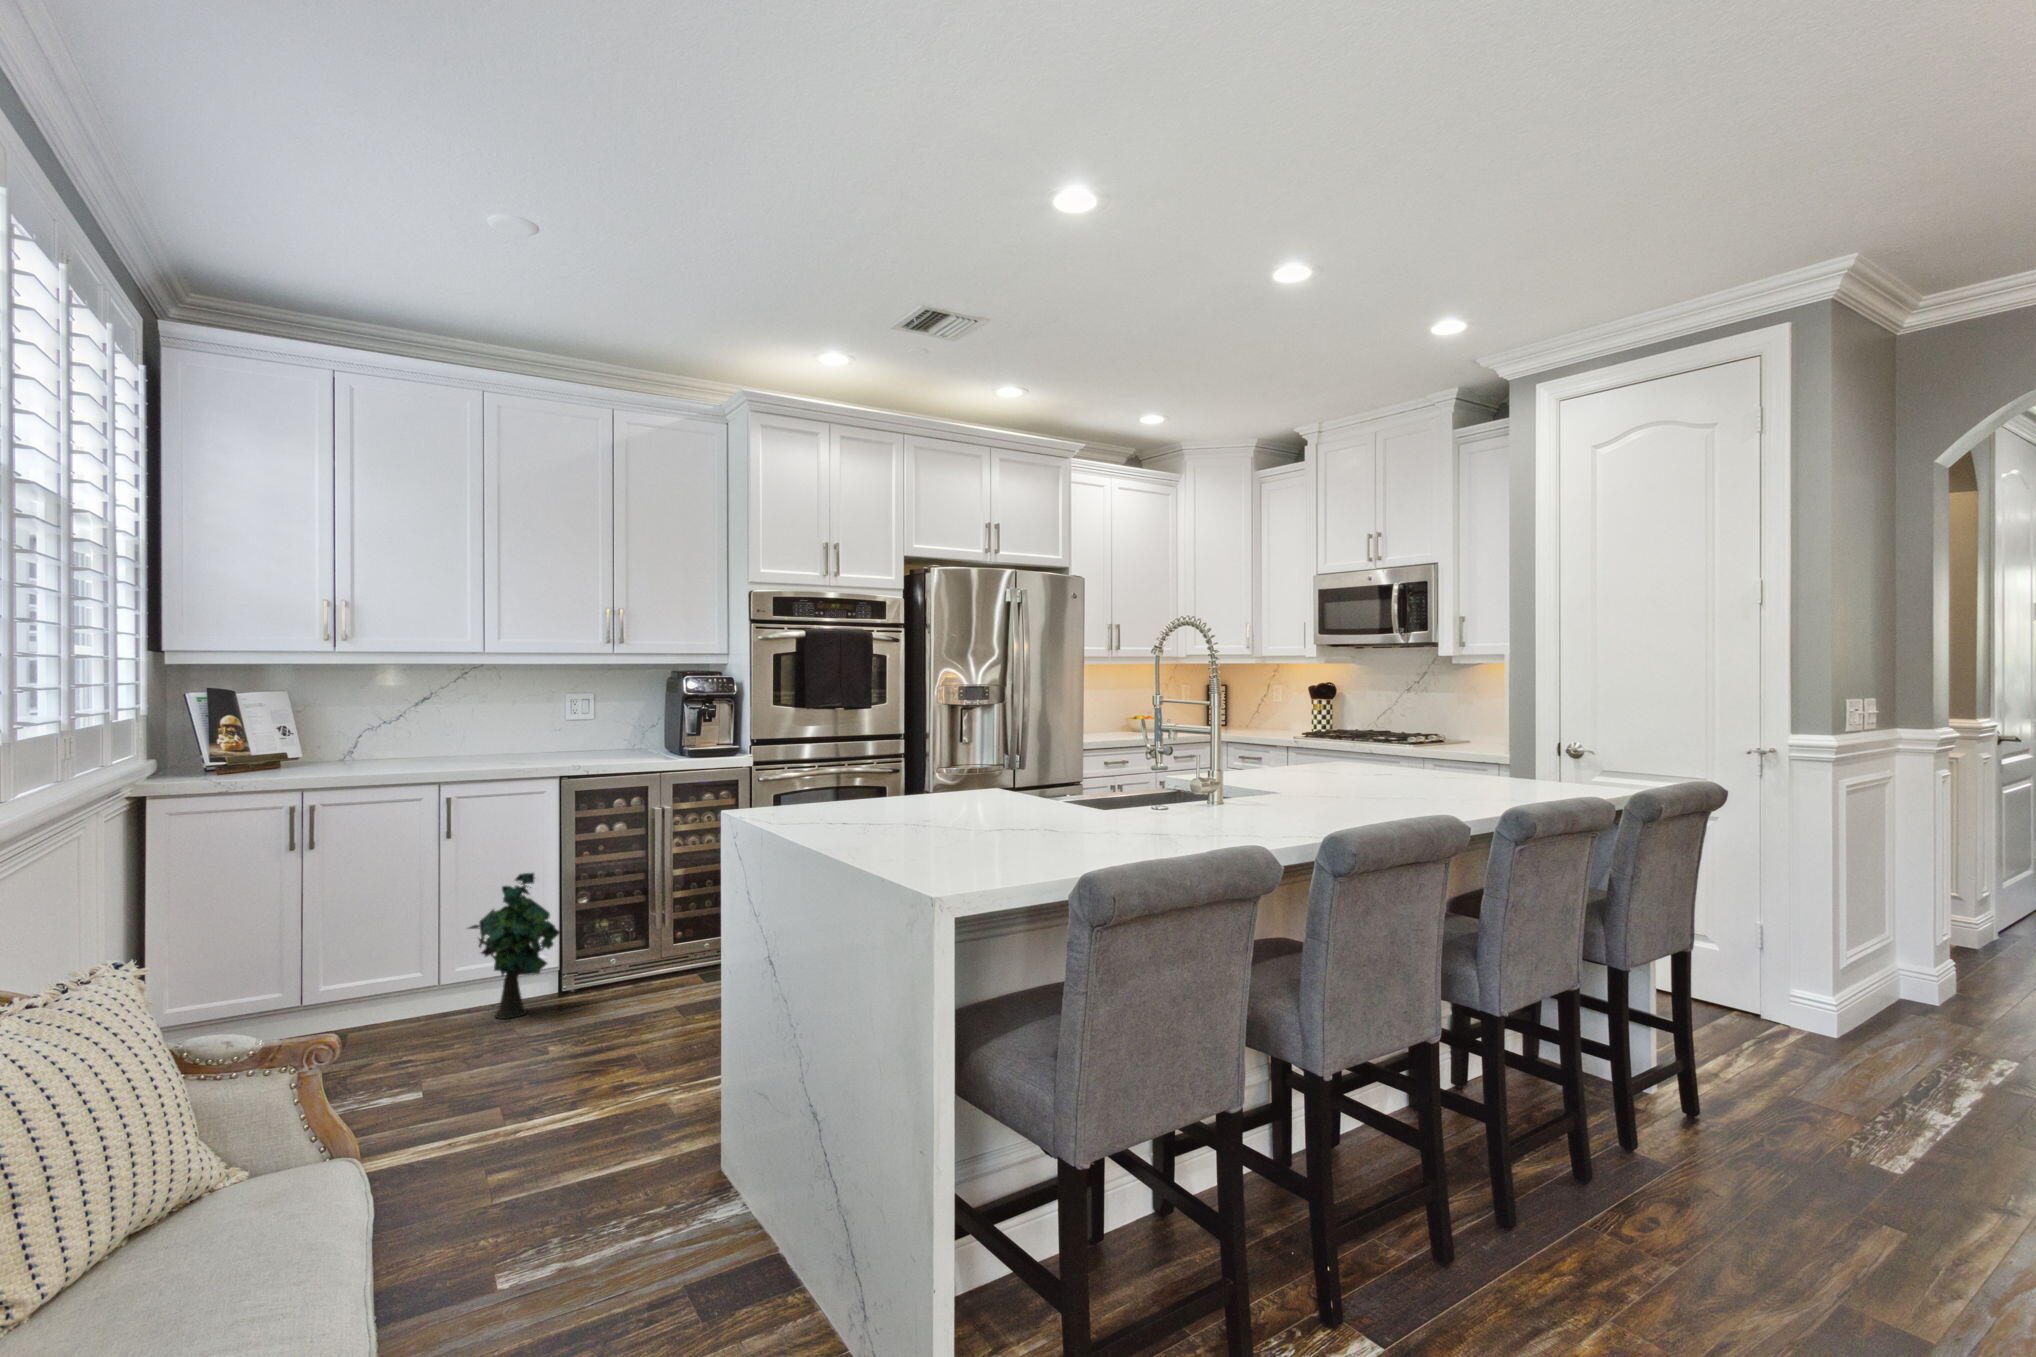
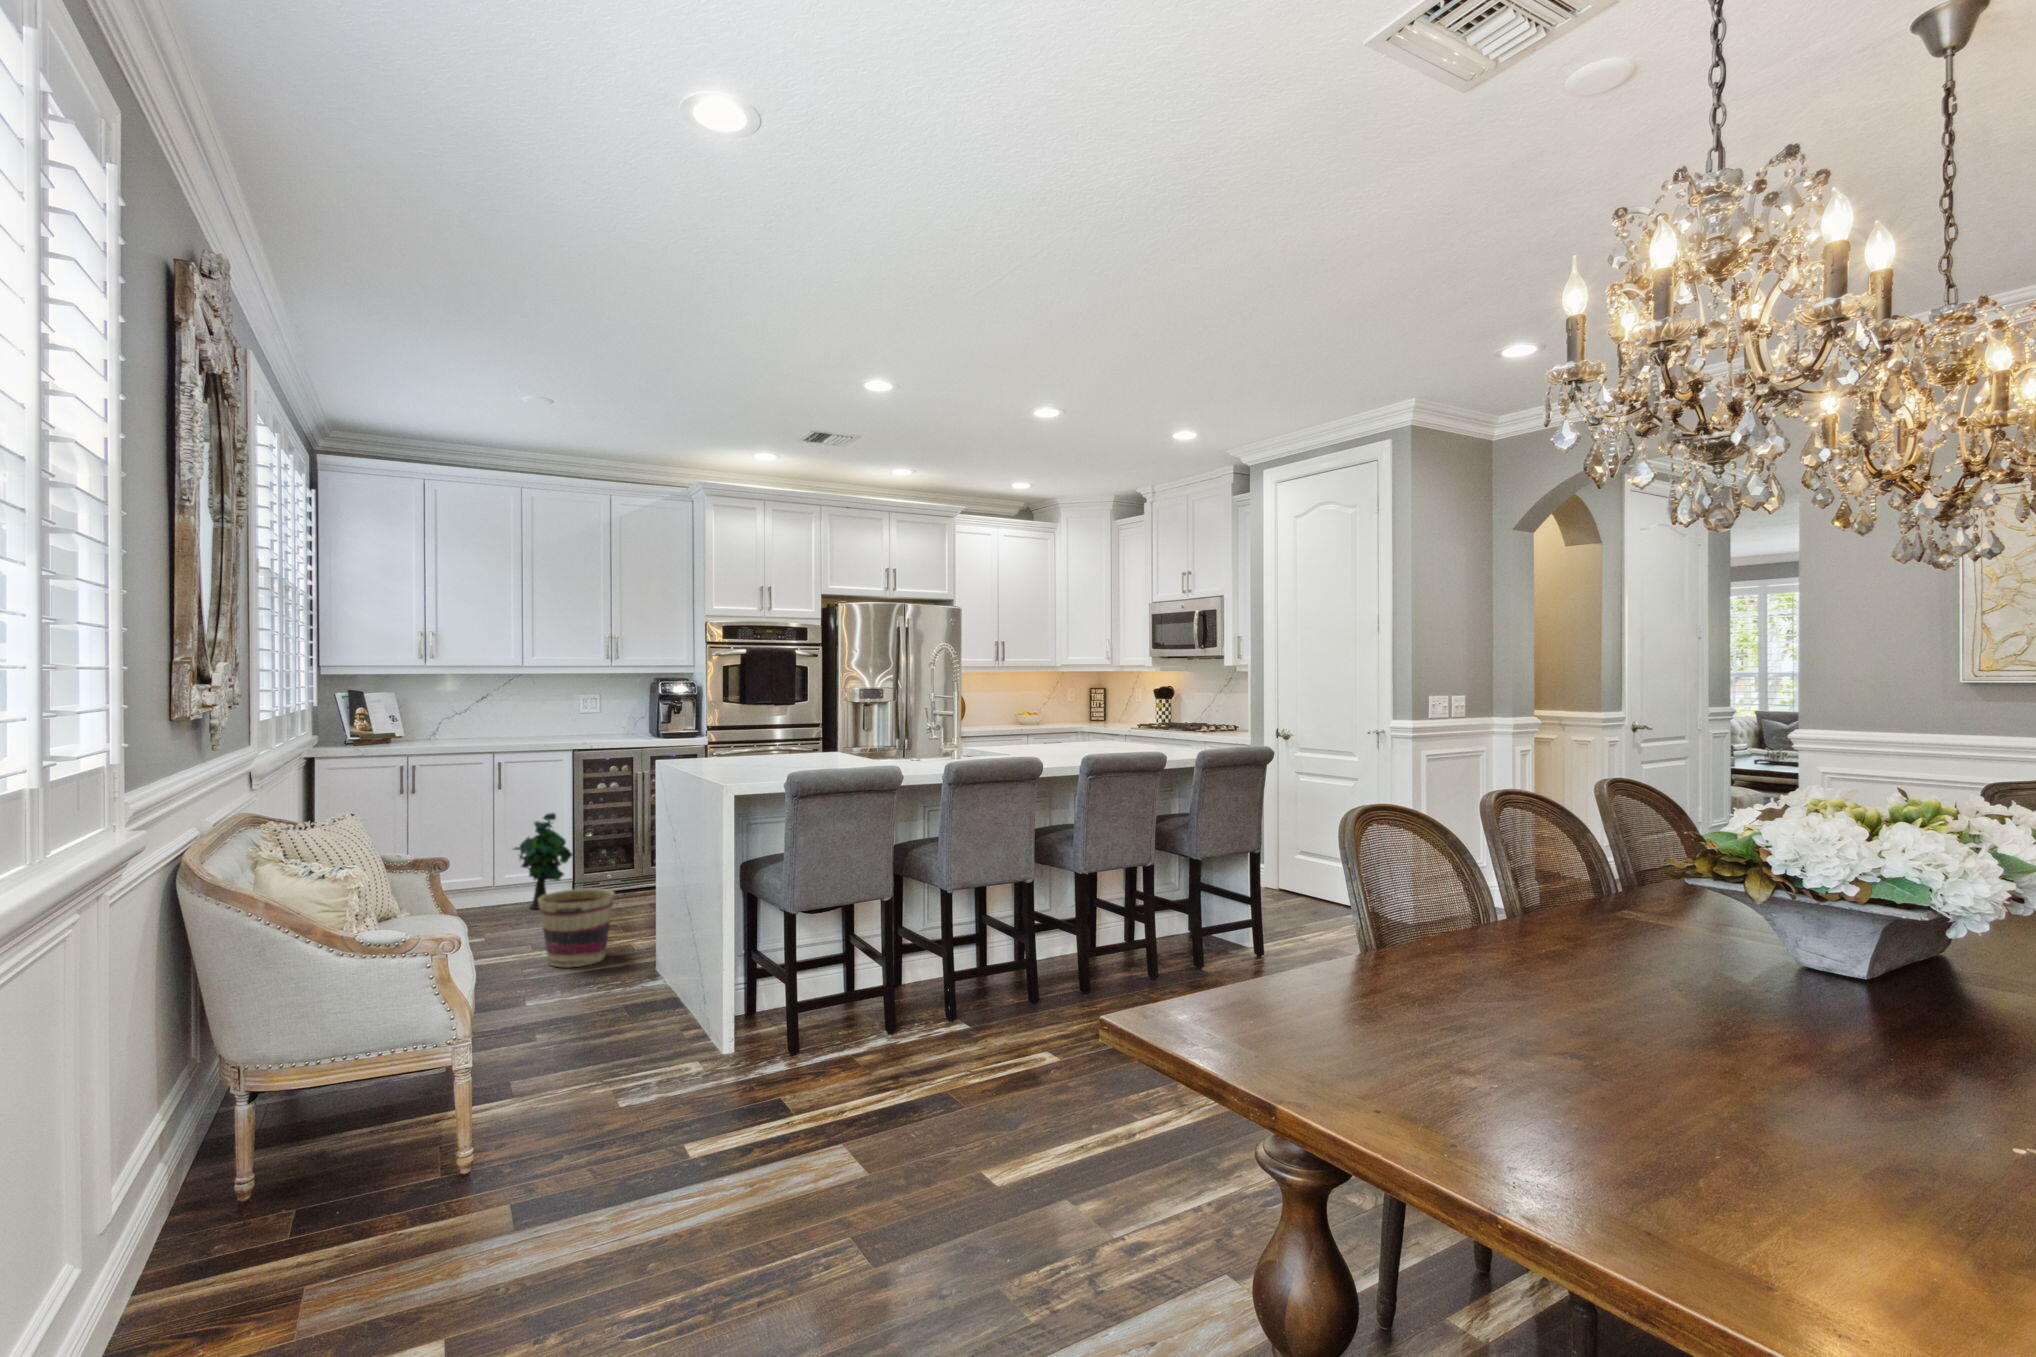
basket: none [516,1016,645,1166] -> present [538,888,614,967]

